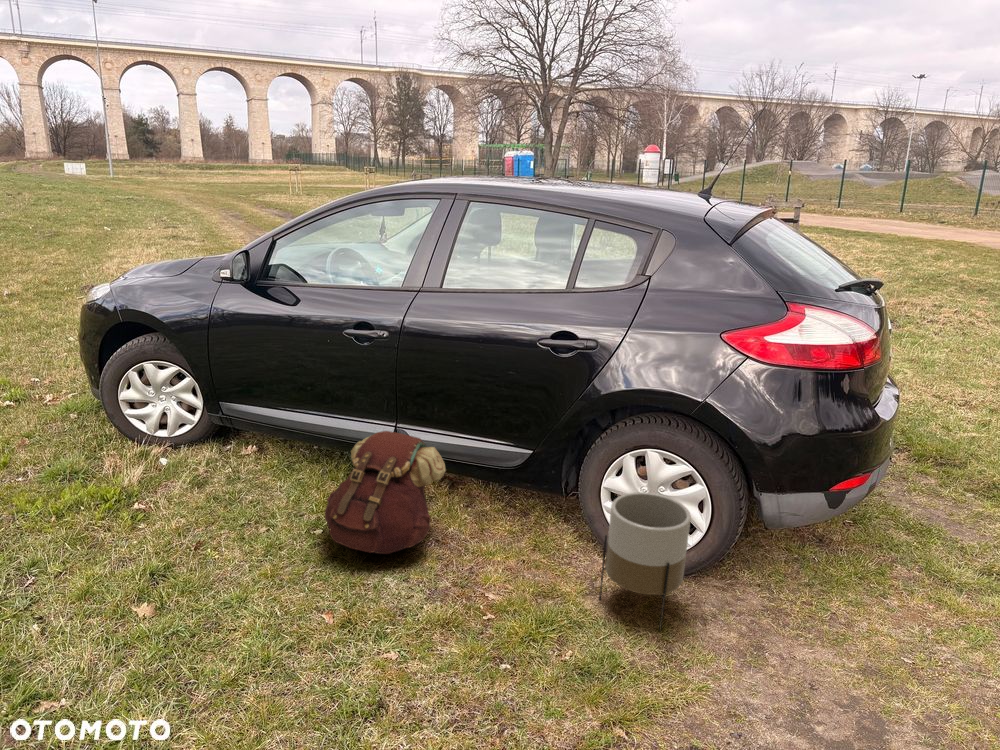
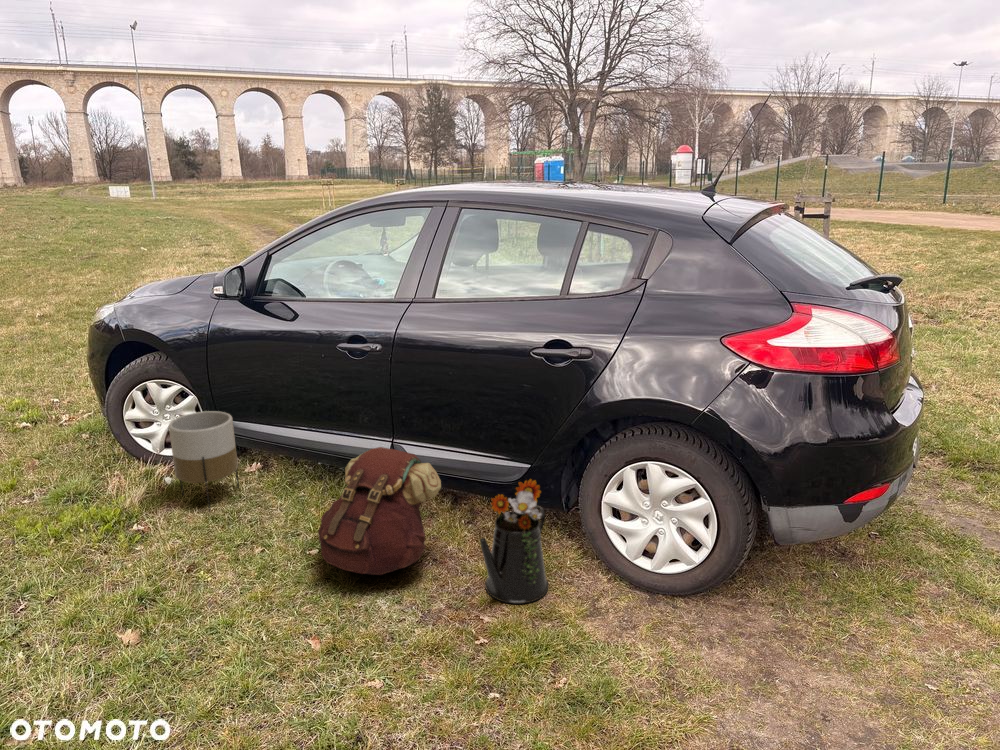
watering can: none [488,462,548,583] -> present [480,479,548,604]
planter: present [599,492,691,631] -> present [169,411,239,511]

